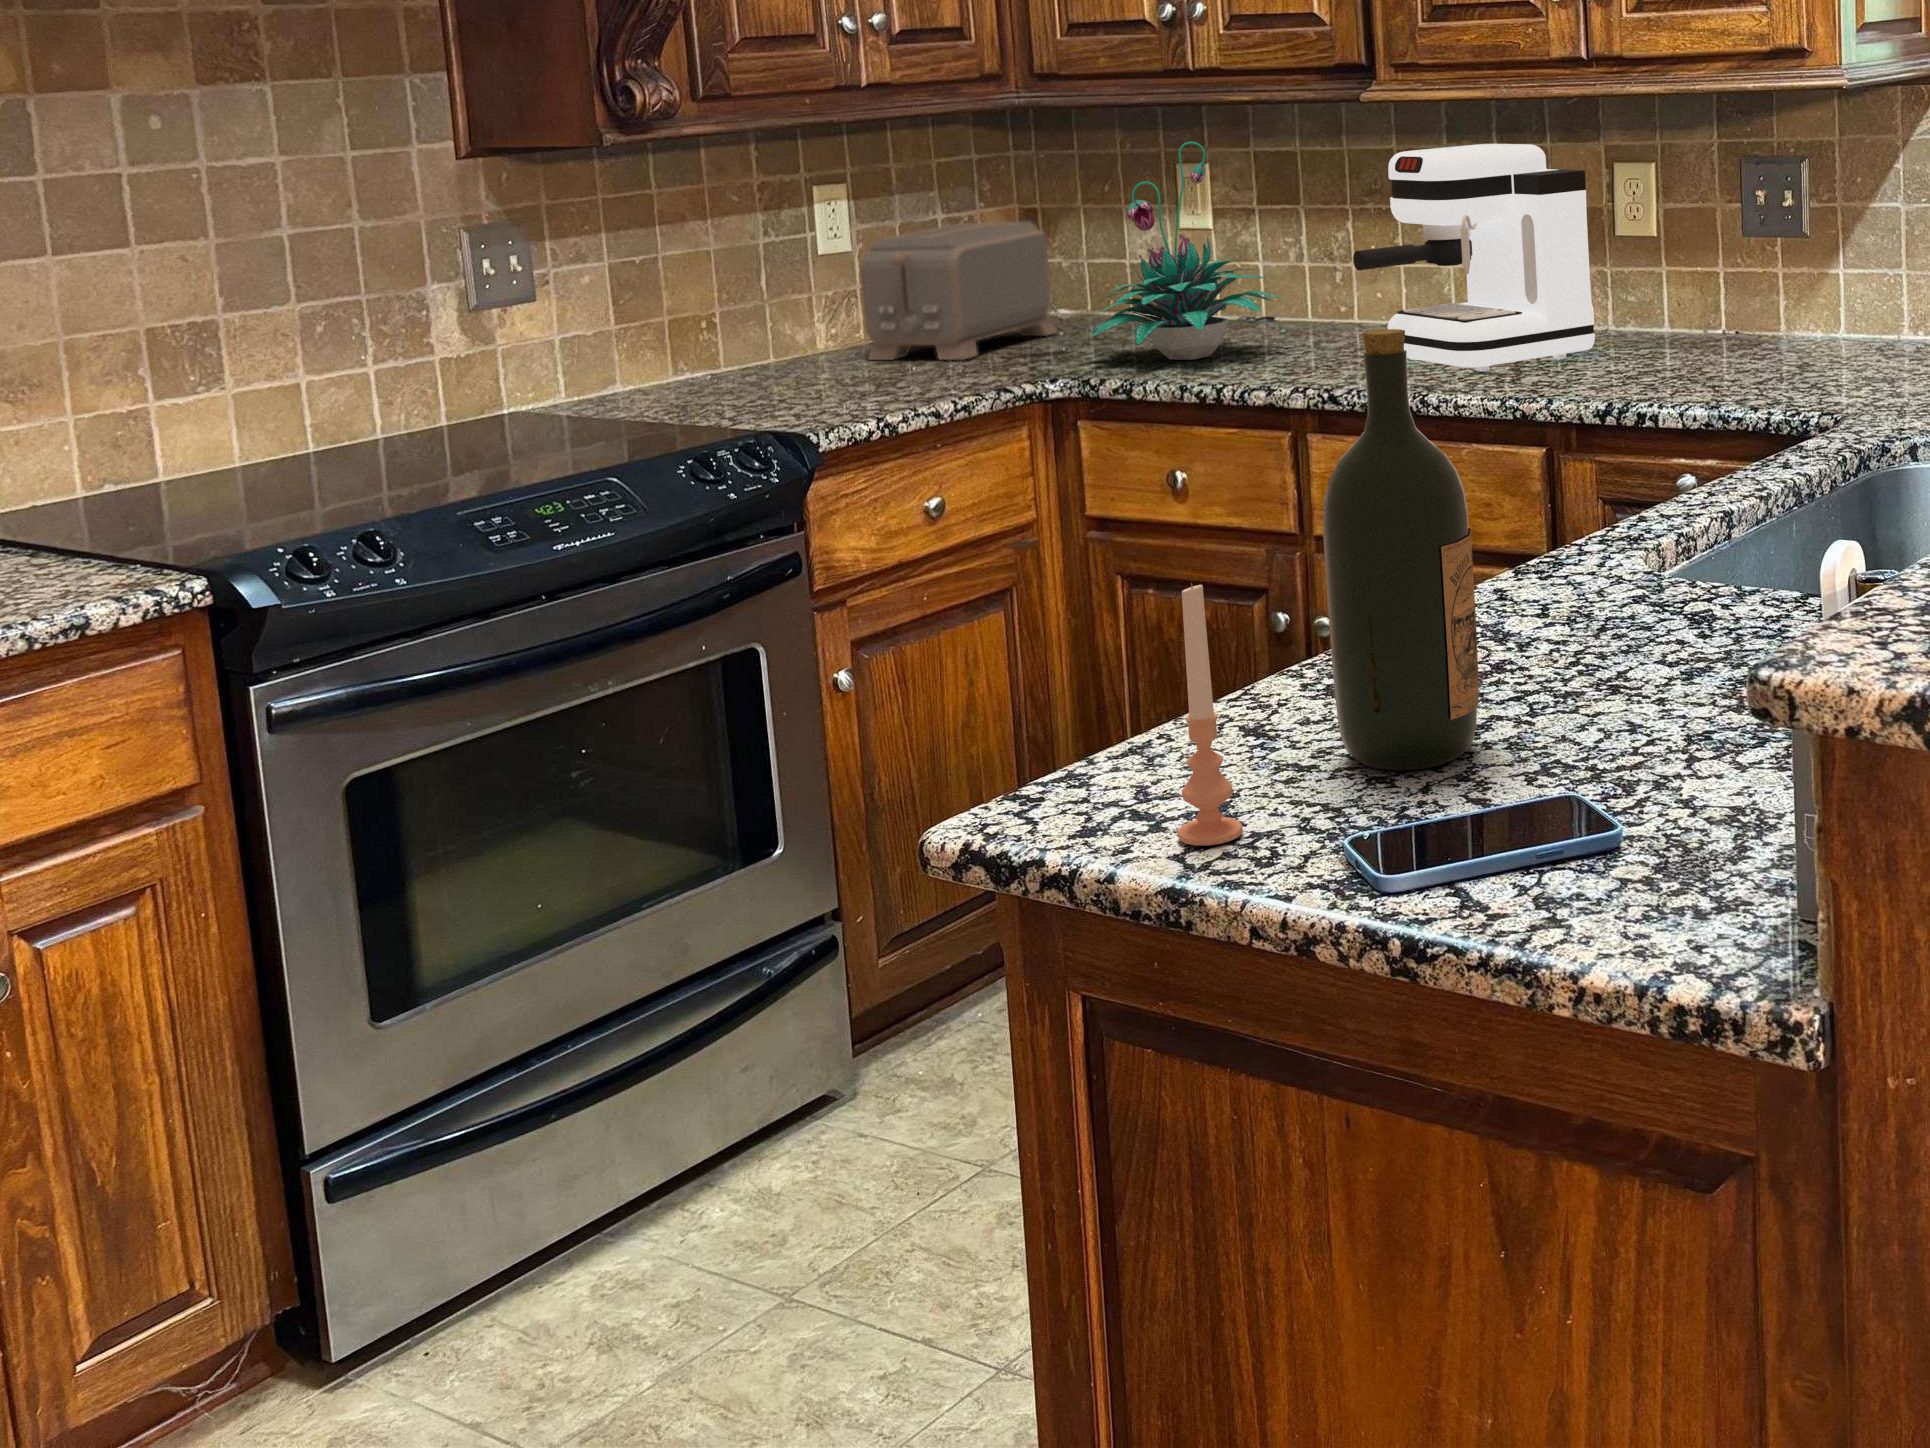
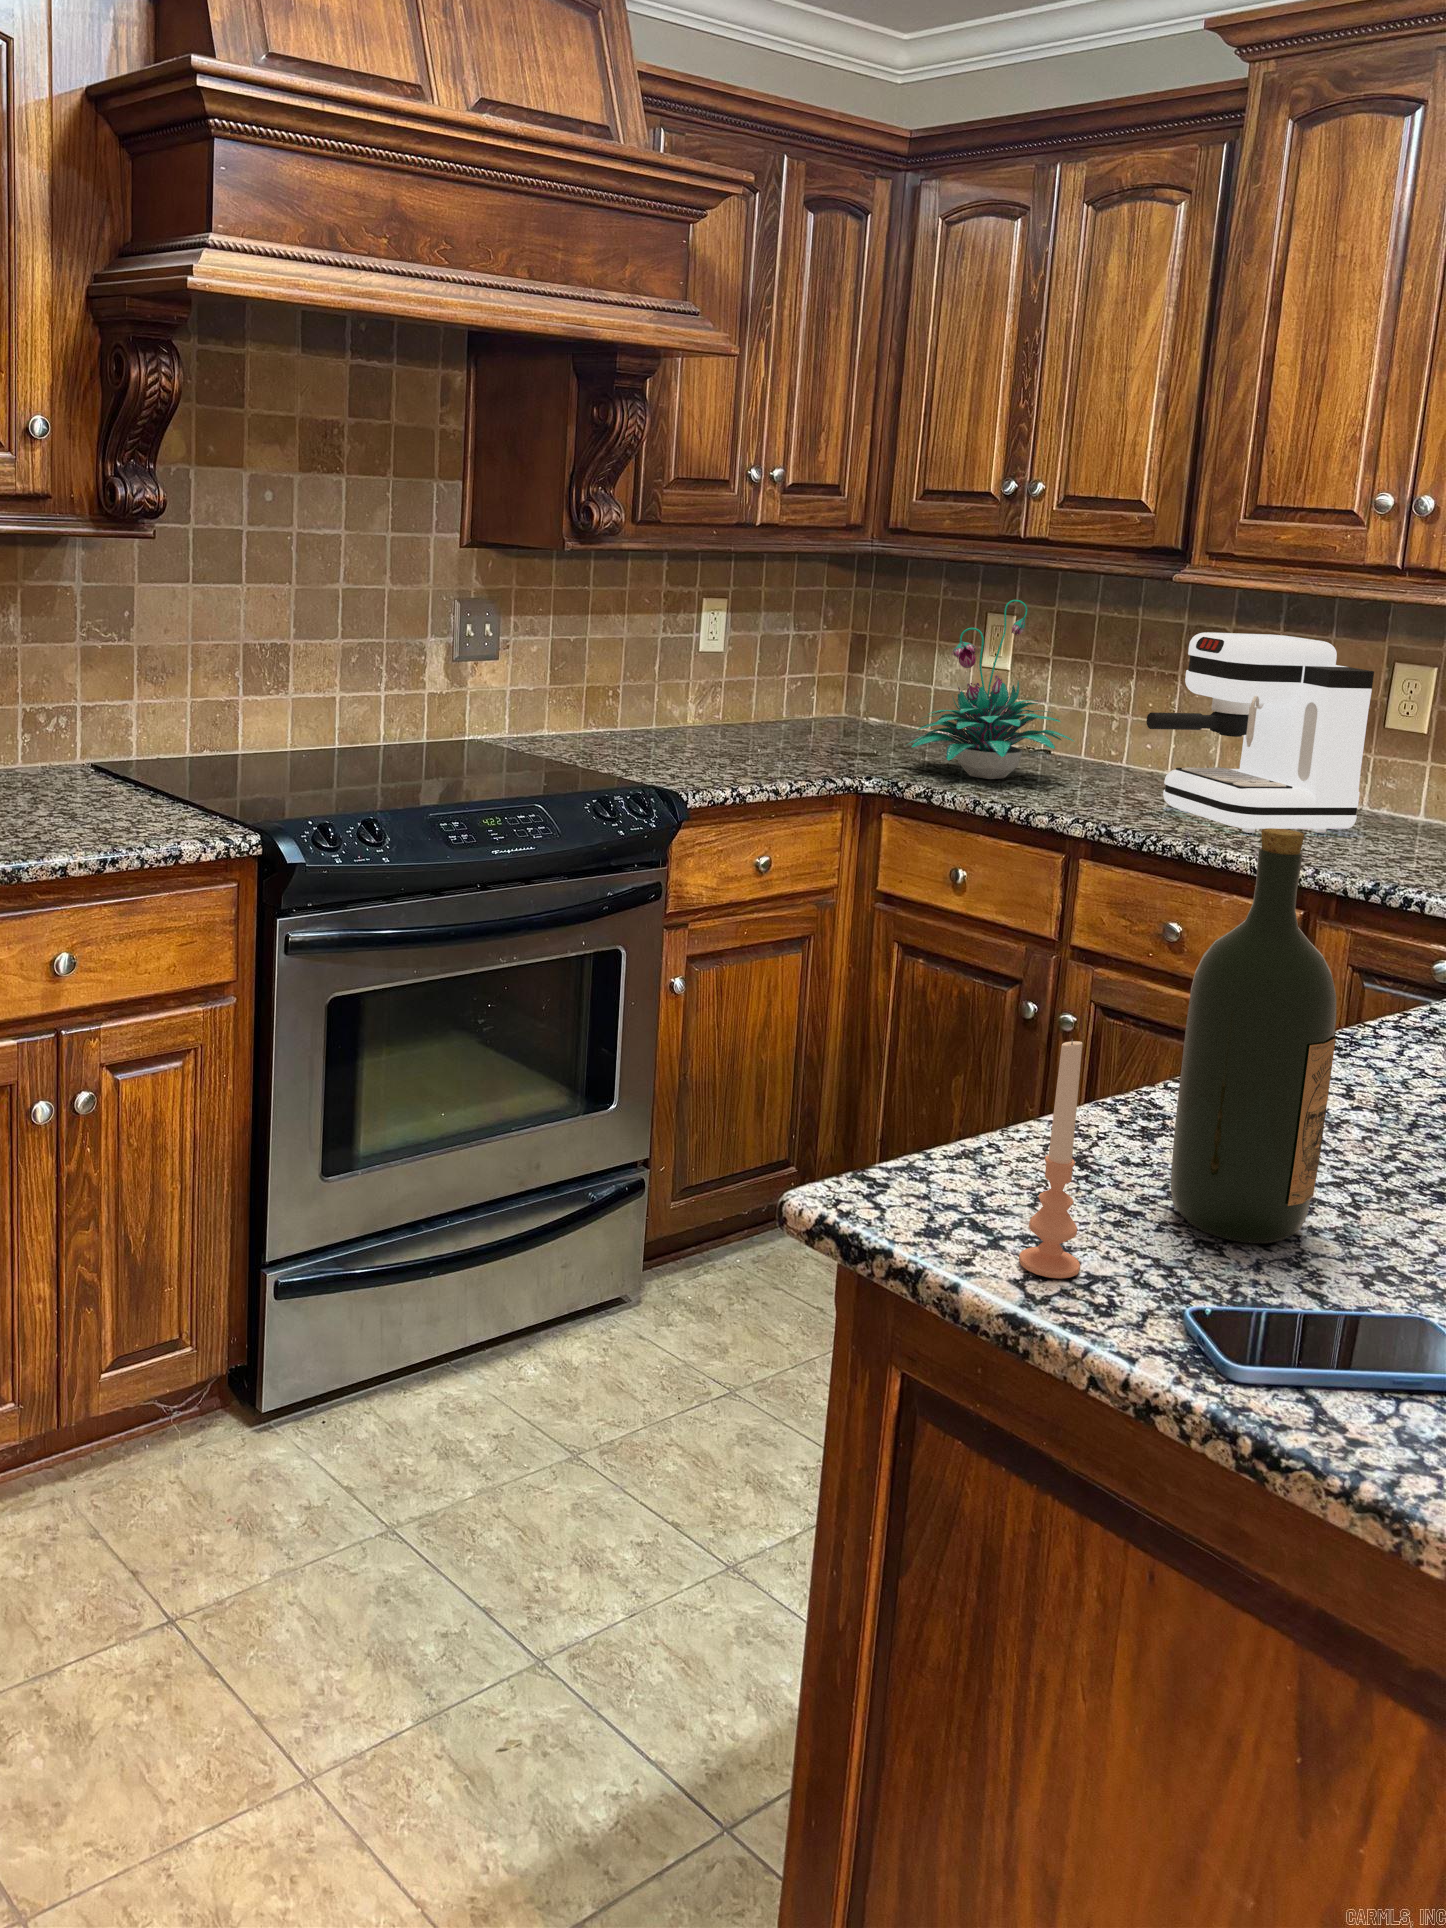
toaster: present [860,221,1057,360] -> none [728,639,880,749]

